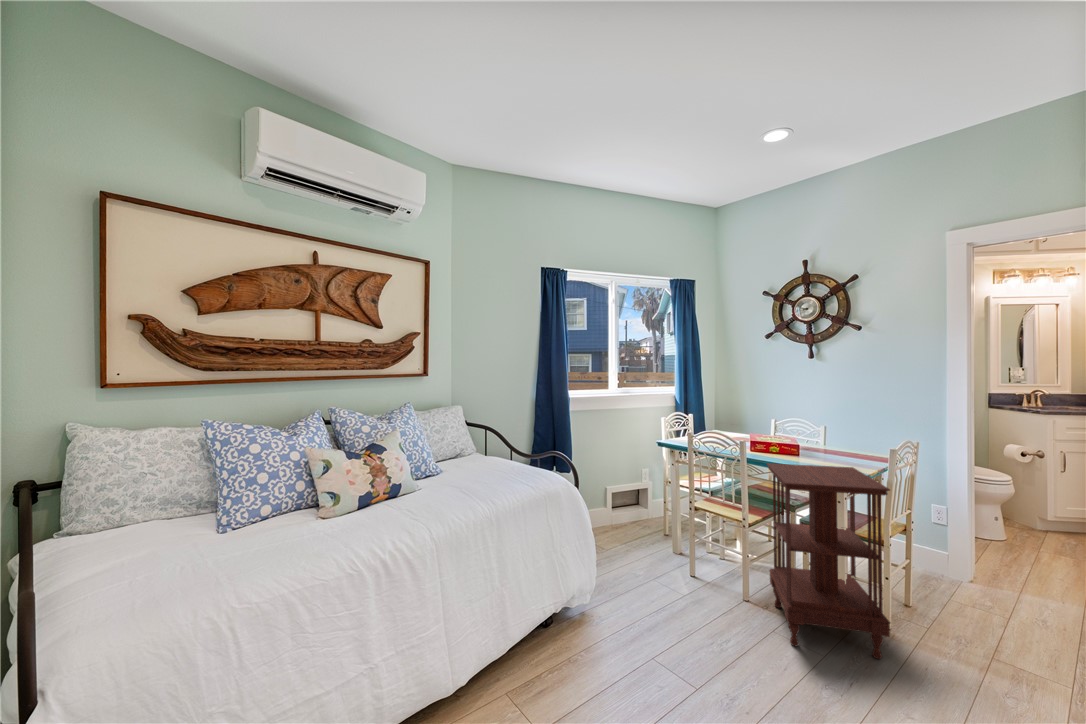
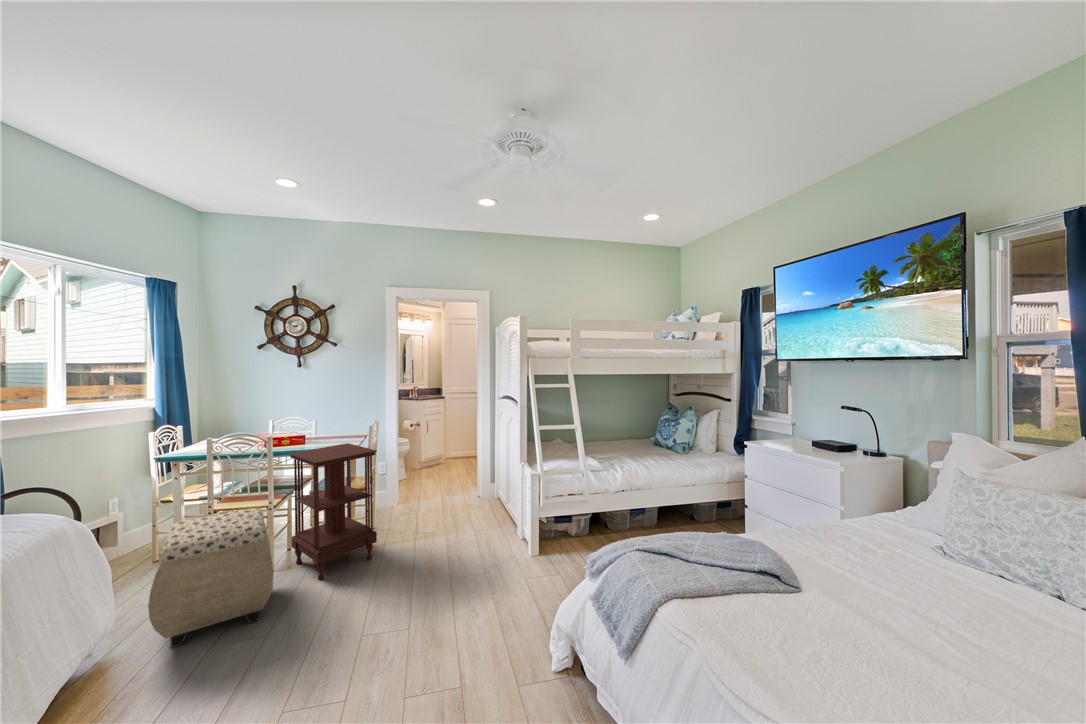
ottoman: none [614,507,737,652] -> present [148,508,274,647]

